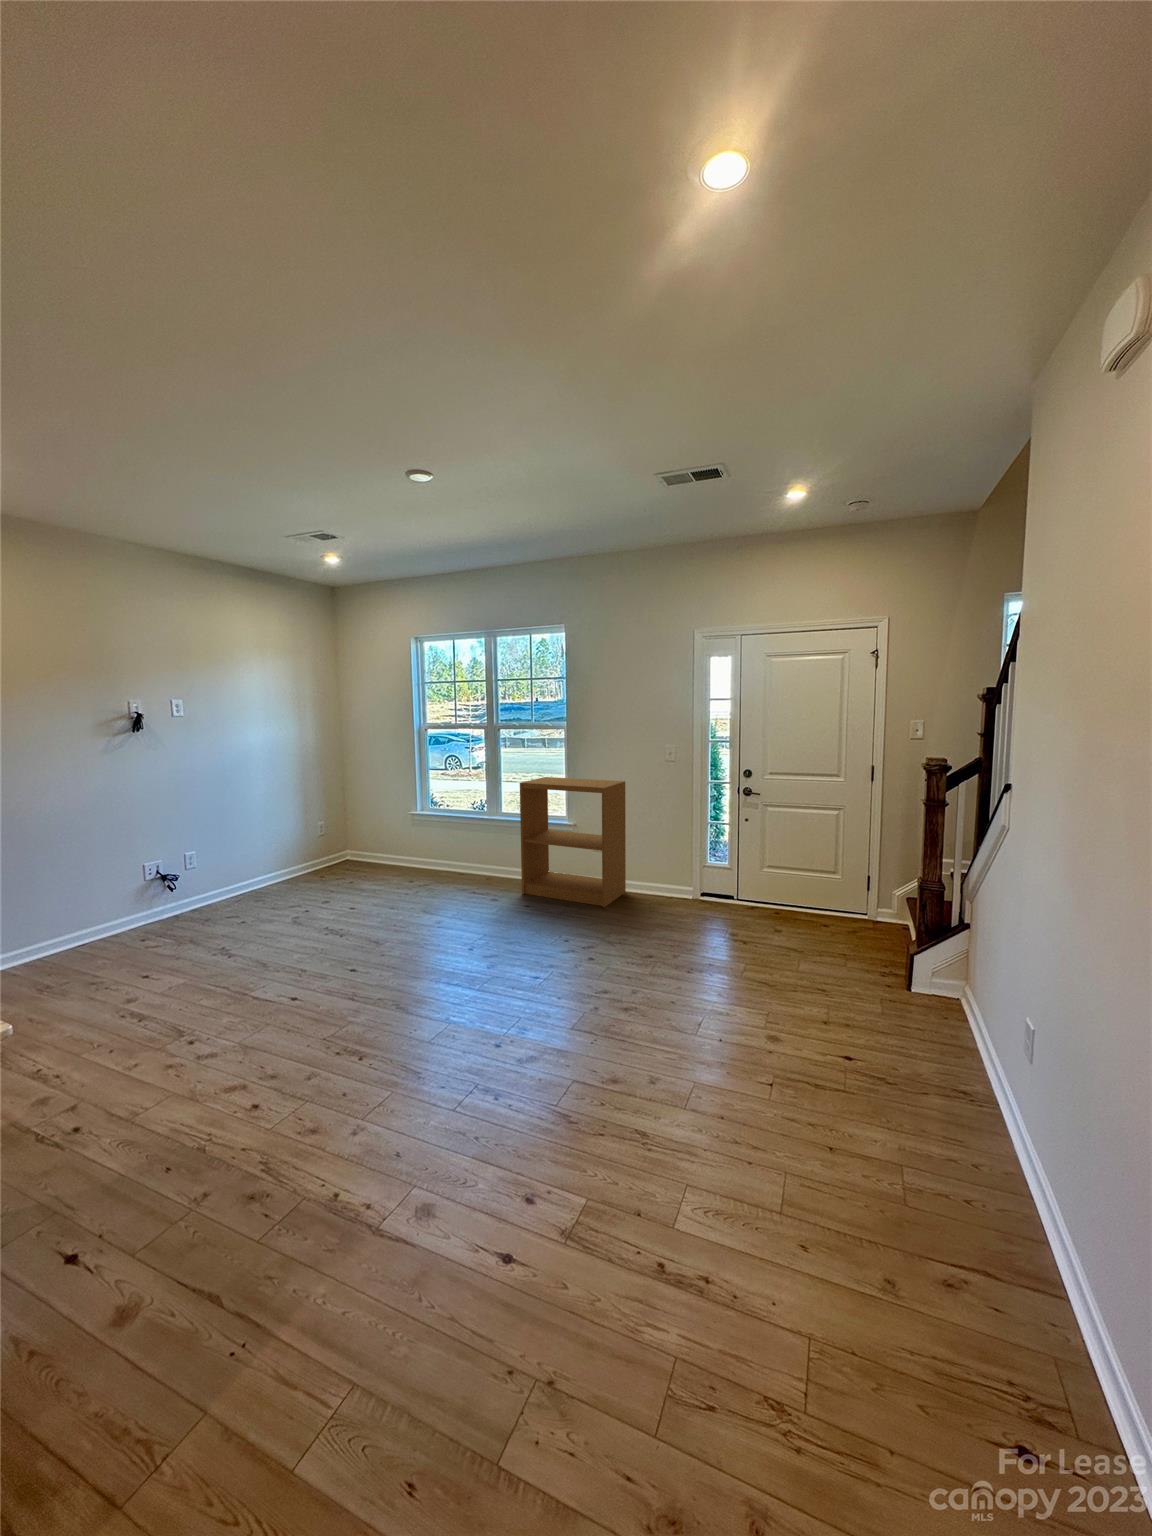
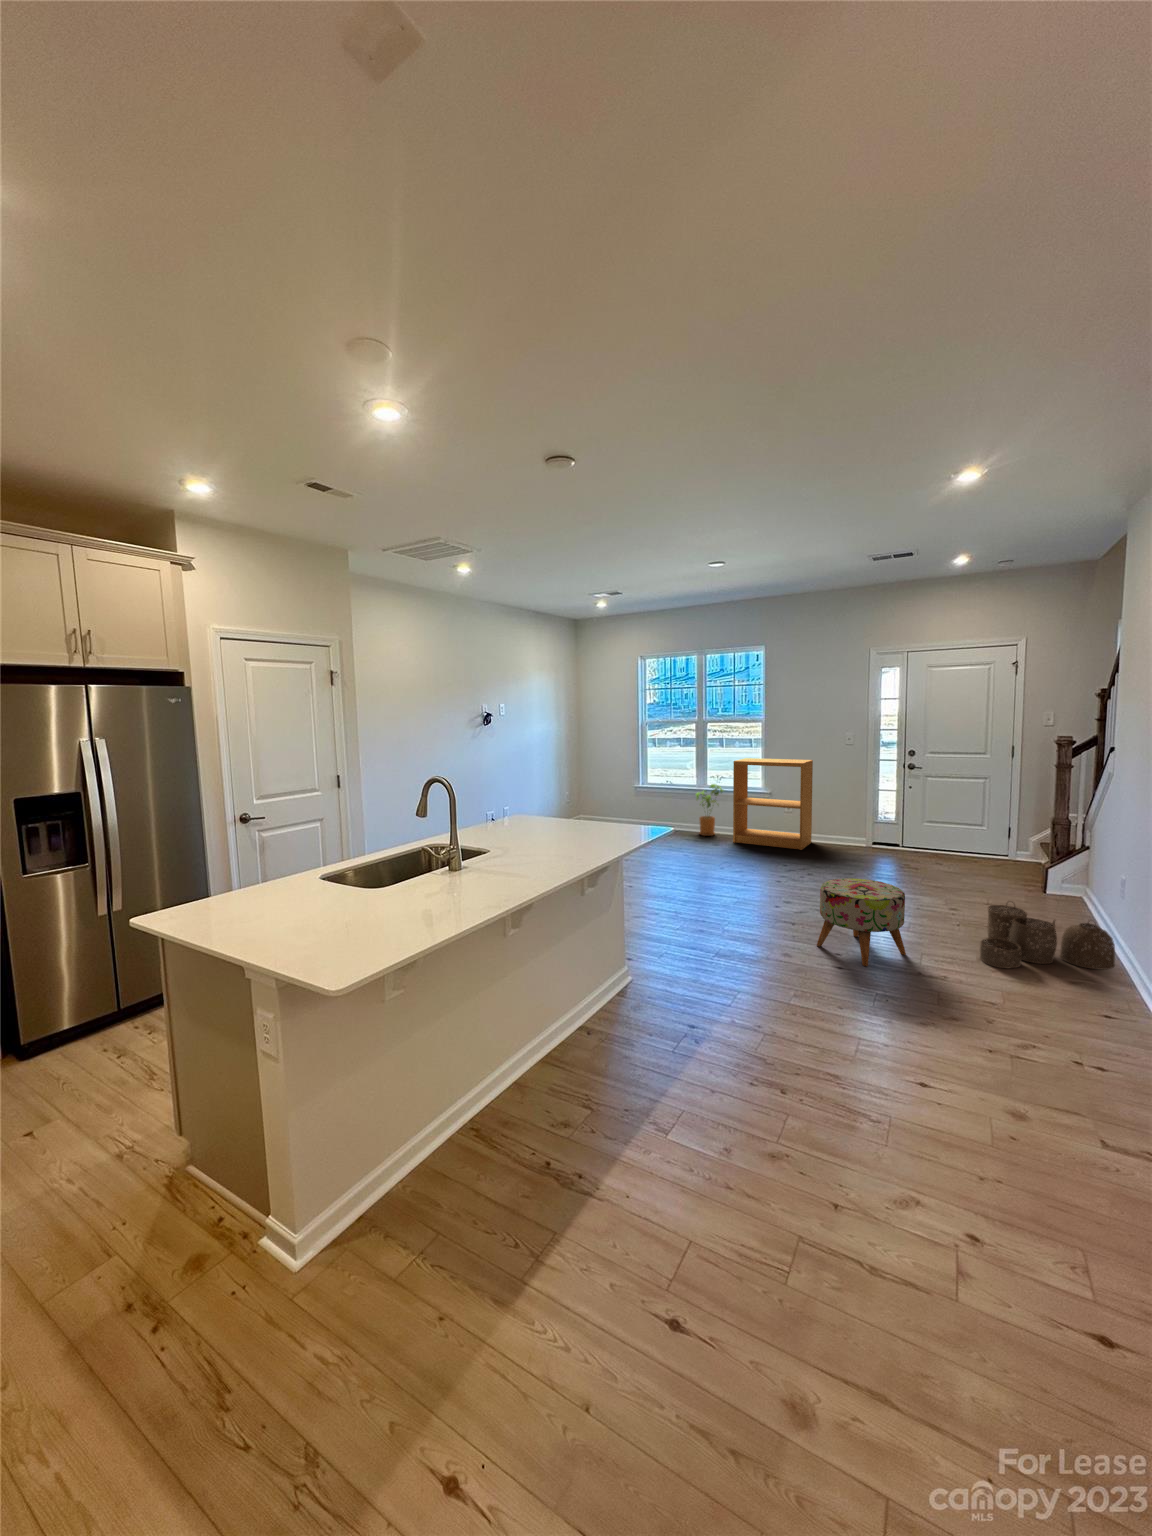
house plant: none [482,811,522,882] -> present [696,784,724,836]
ottoman: none [486,1040,646,1270] -> present [817,878,906,966]
woven basket: none [779,1068,1021,1256] -> present [980,902,1115,970]

